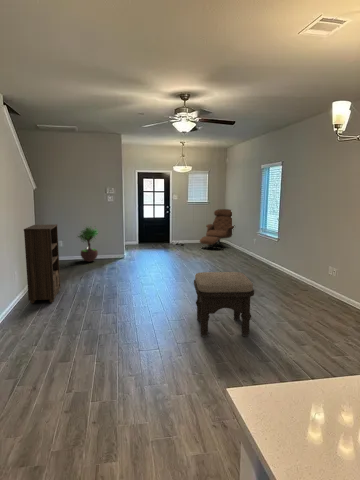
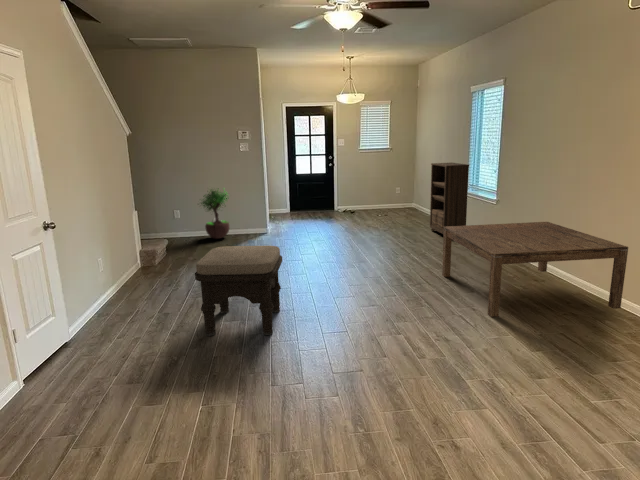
lounge chair: present [200,209,235,249] -> none [377,158,430,218]
bookshelf: present [24,224,60,303] -> present [430,163,469,234]
coffee table: none [243,253,354,311] -> present [442,222,628,317]
ottoman: present [194,272,254,337] -> present [195,246,282,336]

